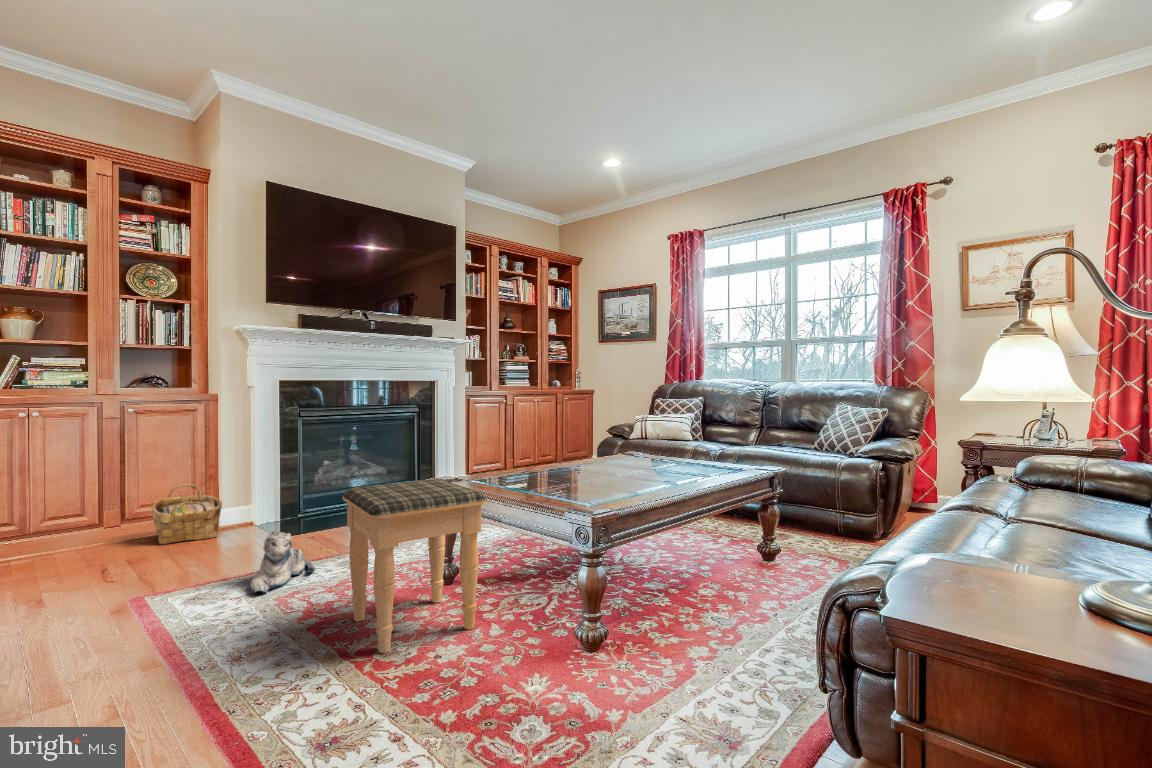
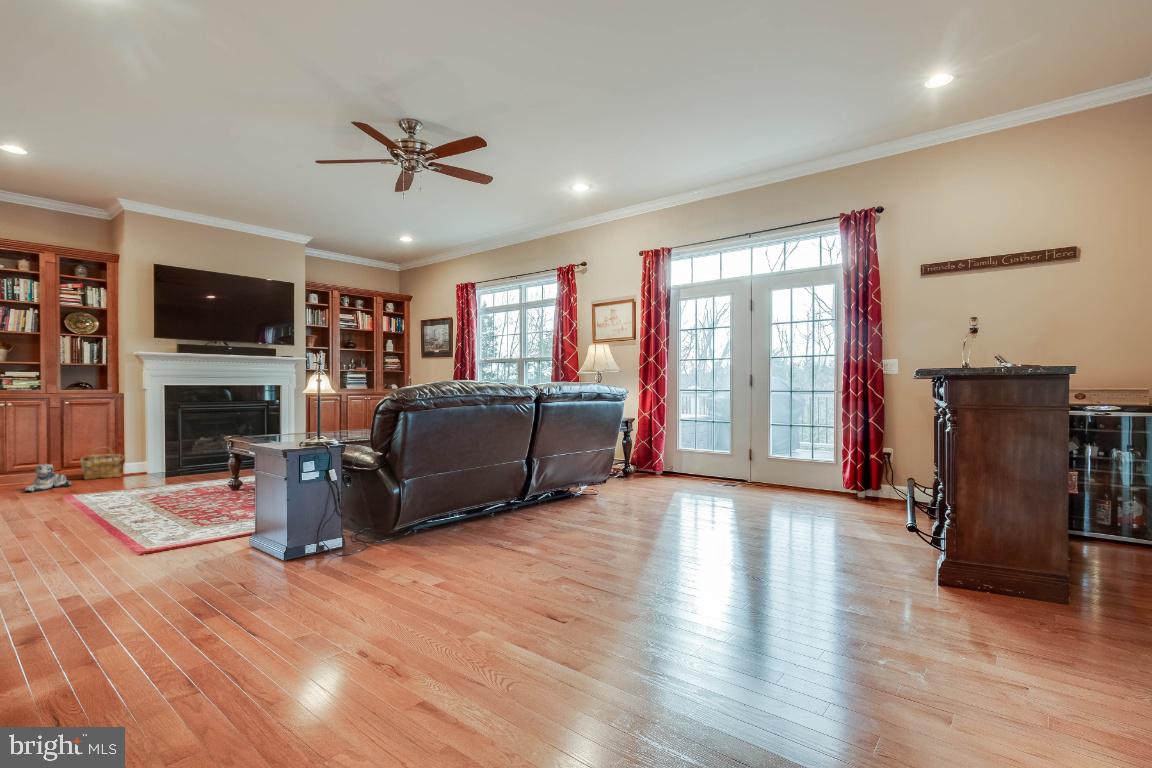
footstool: present [342,479,486,653] -> none [172,433,239,505]
plush toy: present [250,532,315,593] -> present [25,463,72,492]

